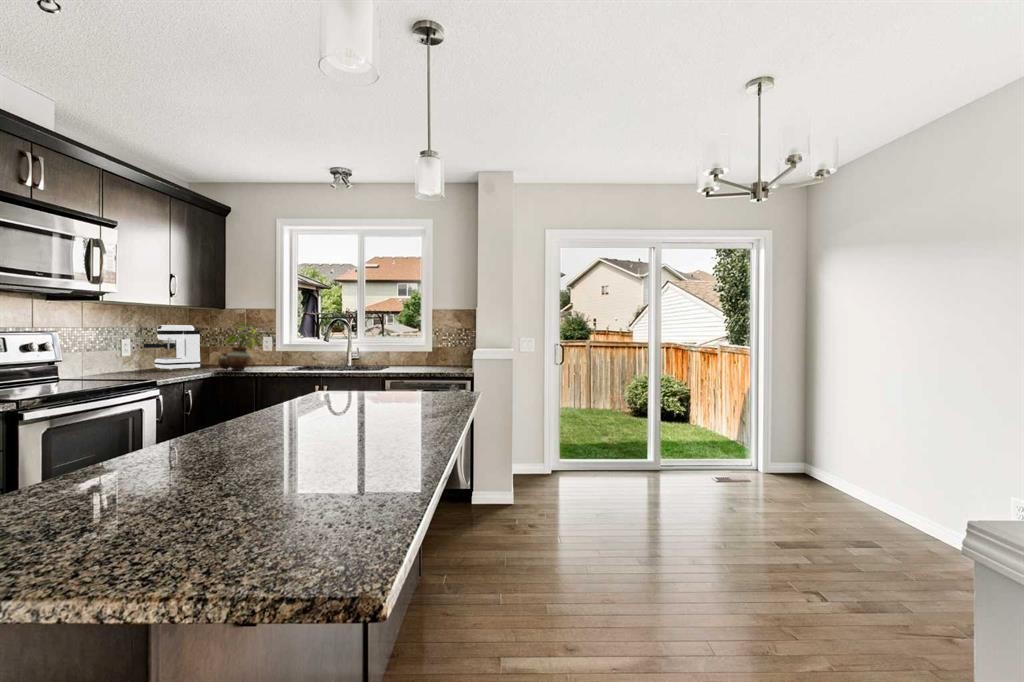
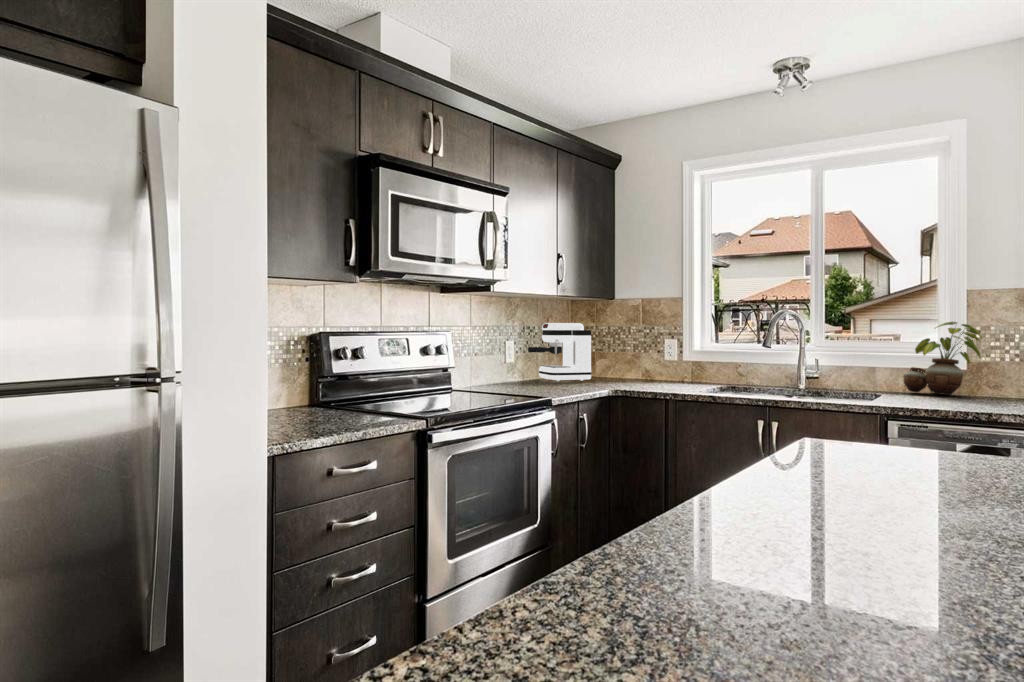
potted plant: present [218,324,262,370] -> present [904,322,982,395]

